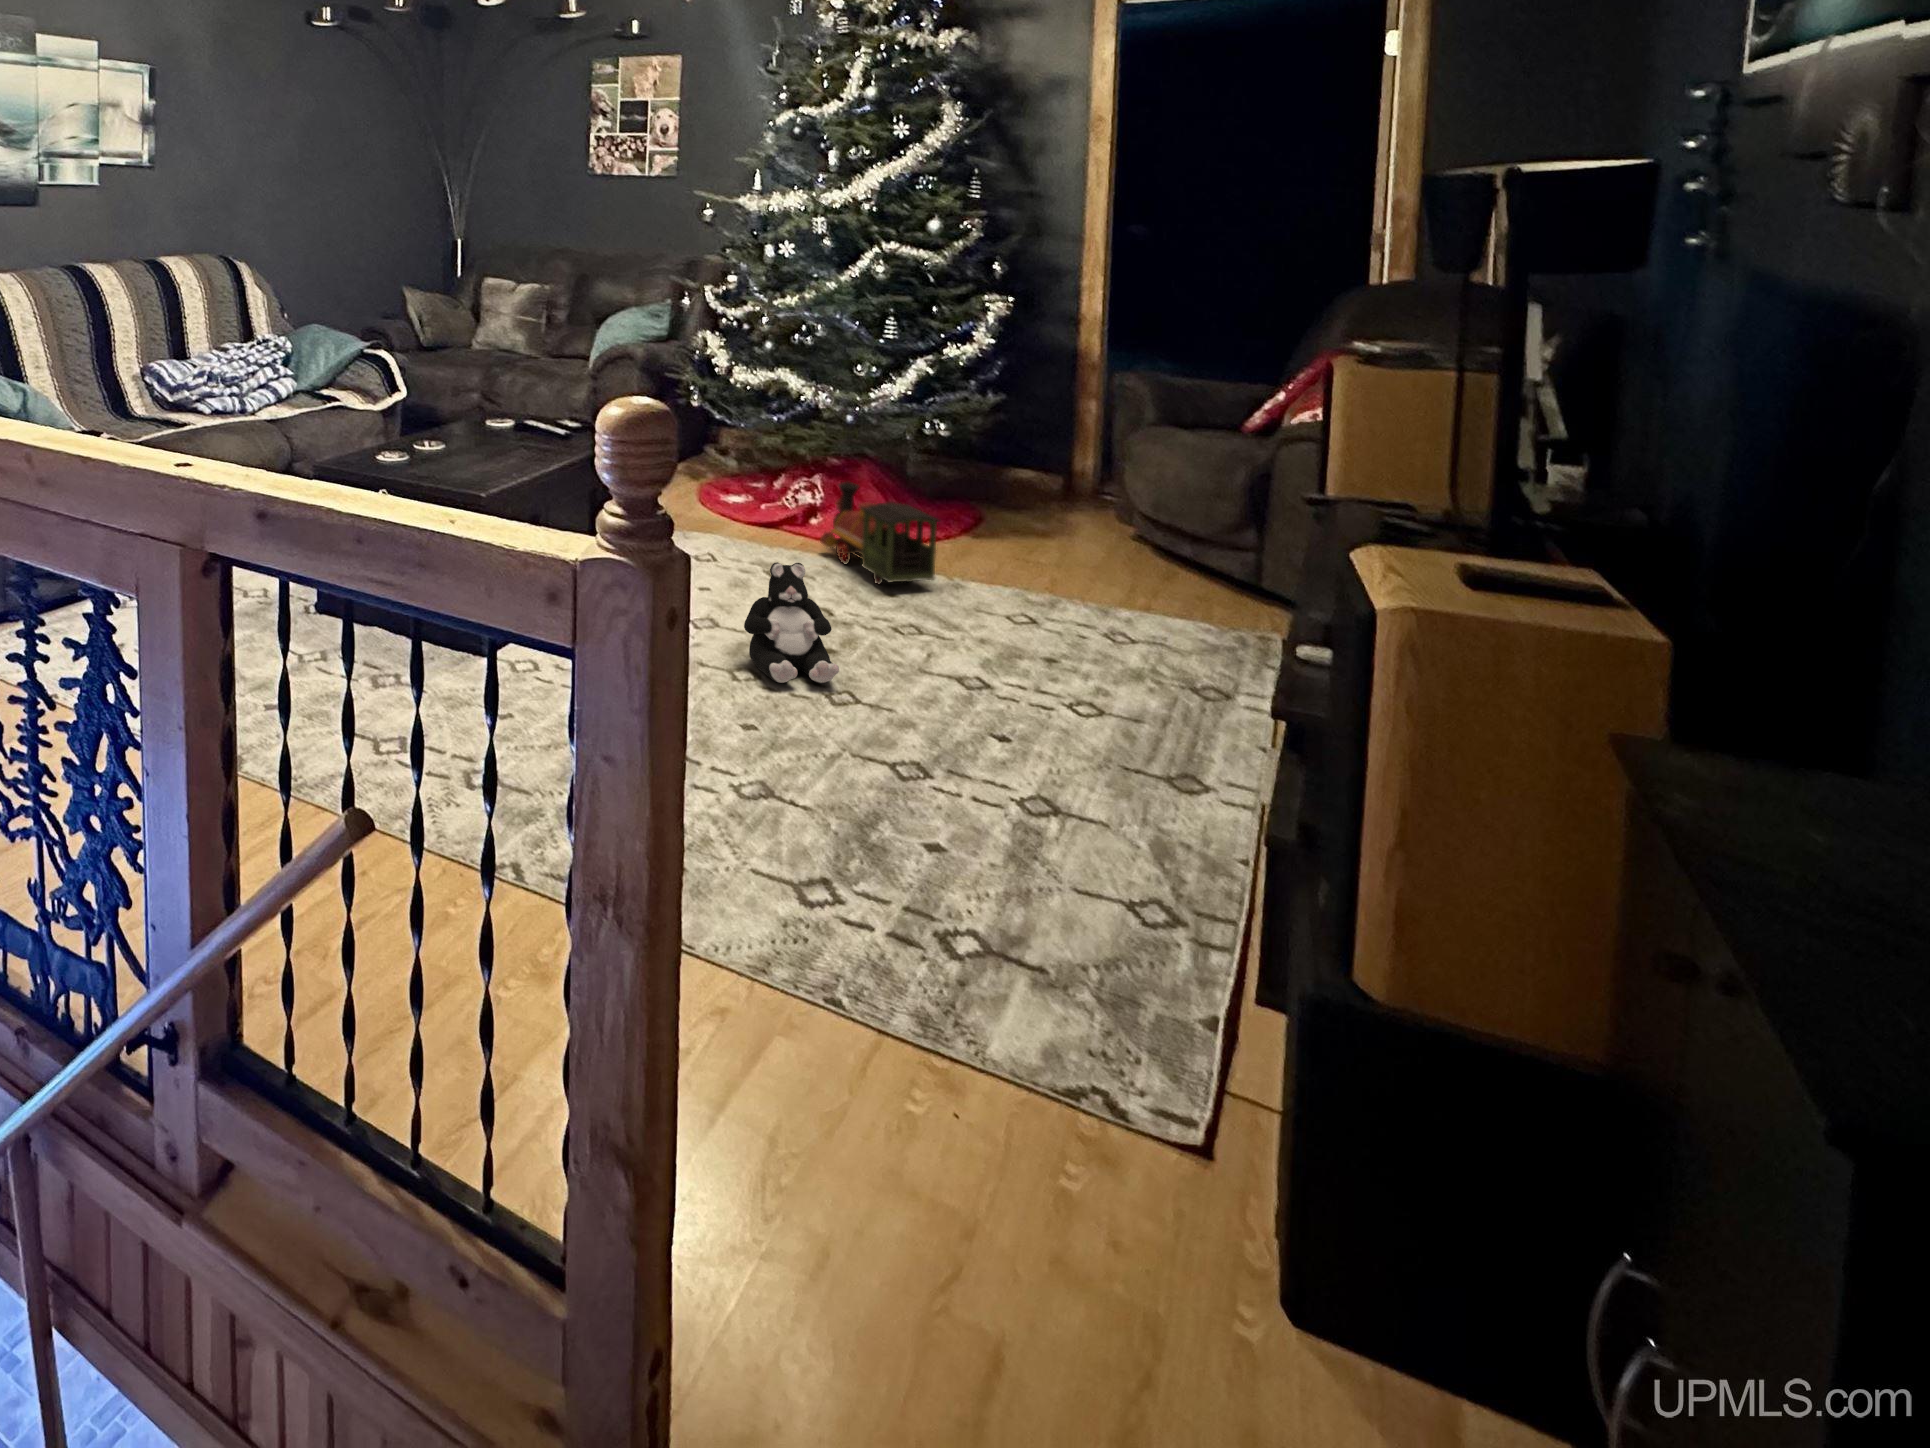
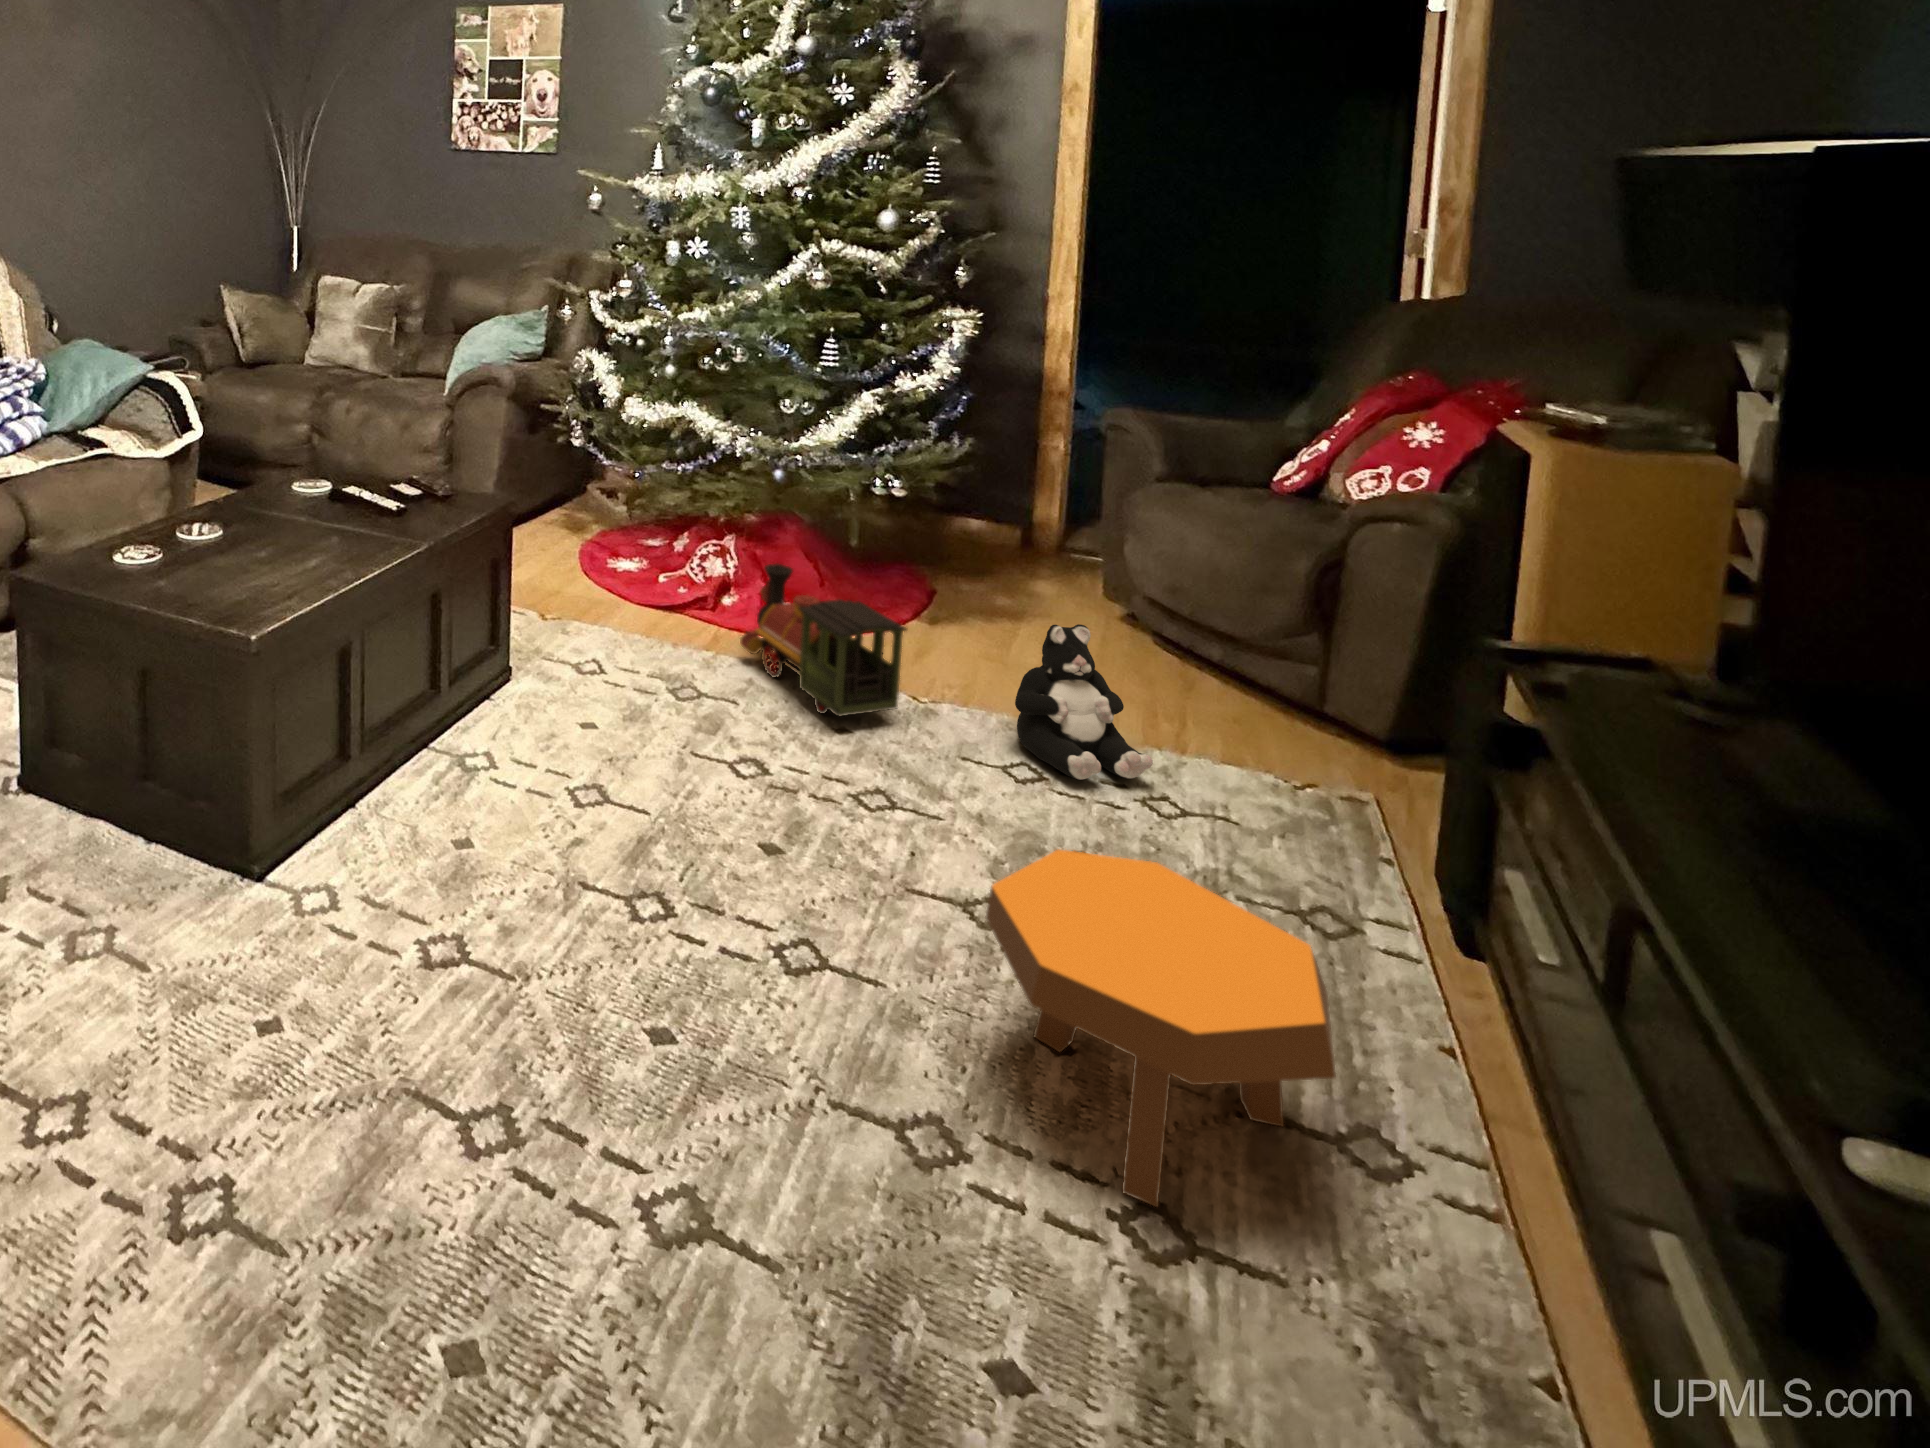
plush toy: present [744,562,839,683] -> present [1015,624,1153,780]
footstool: none [959,624,1171,805] -> present [985,850,1336,1206]

